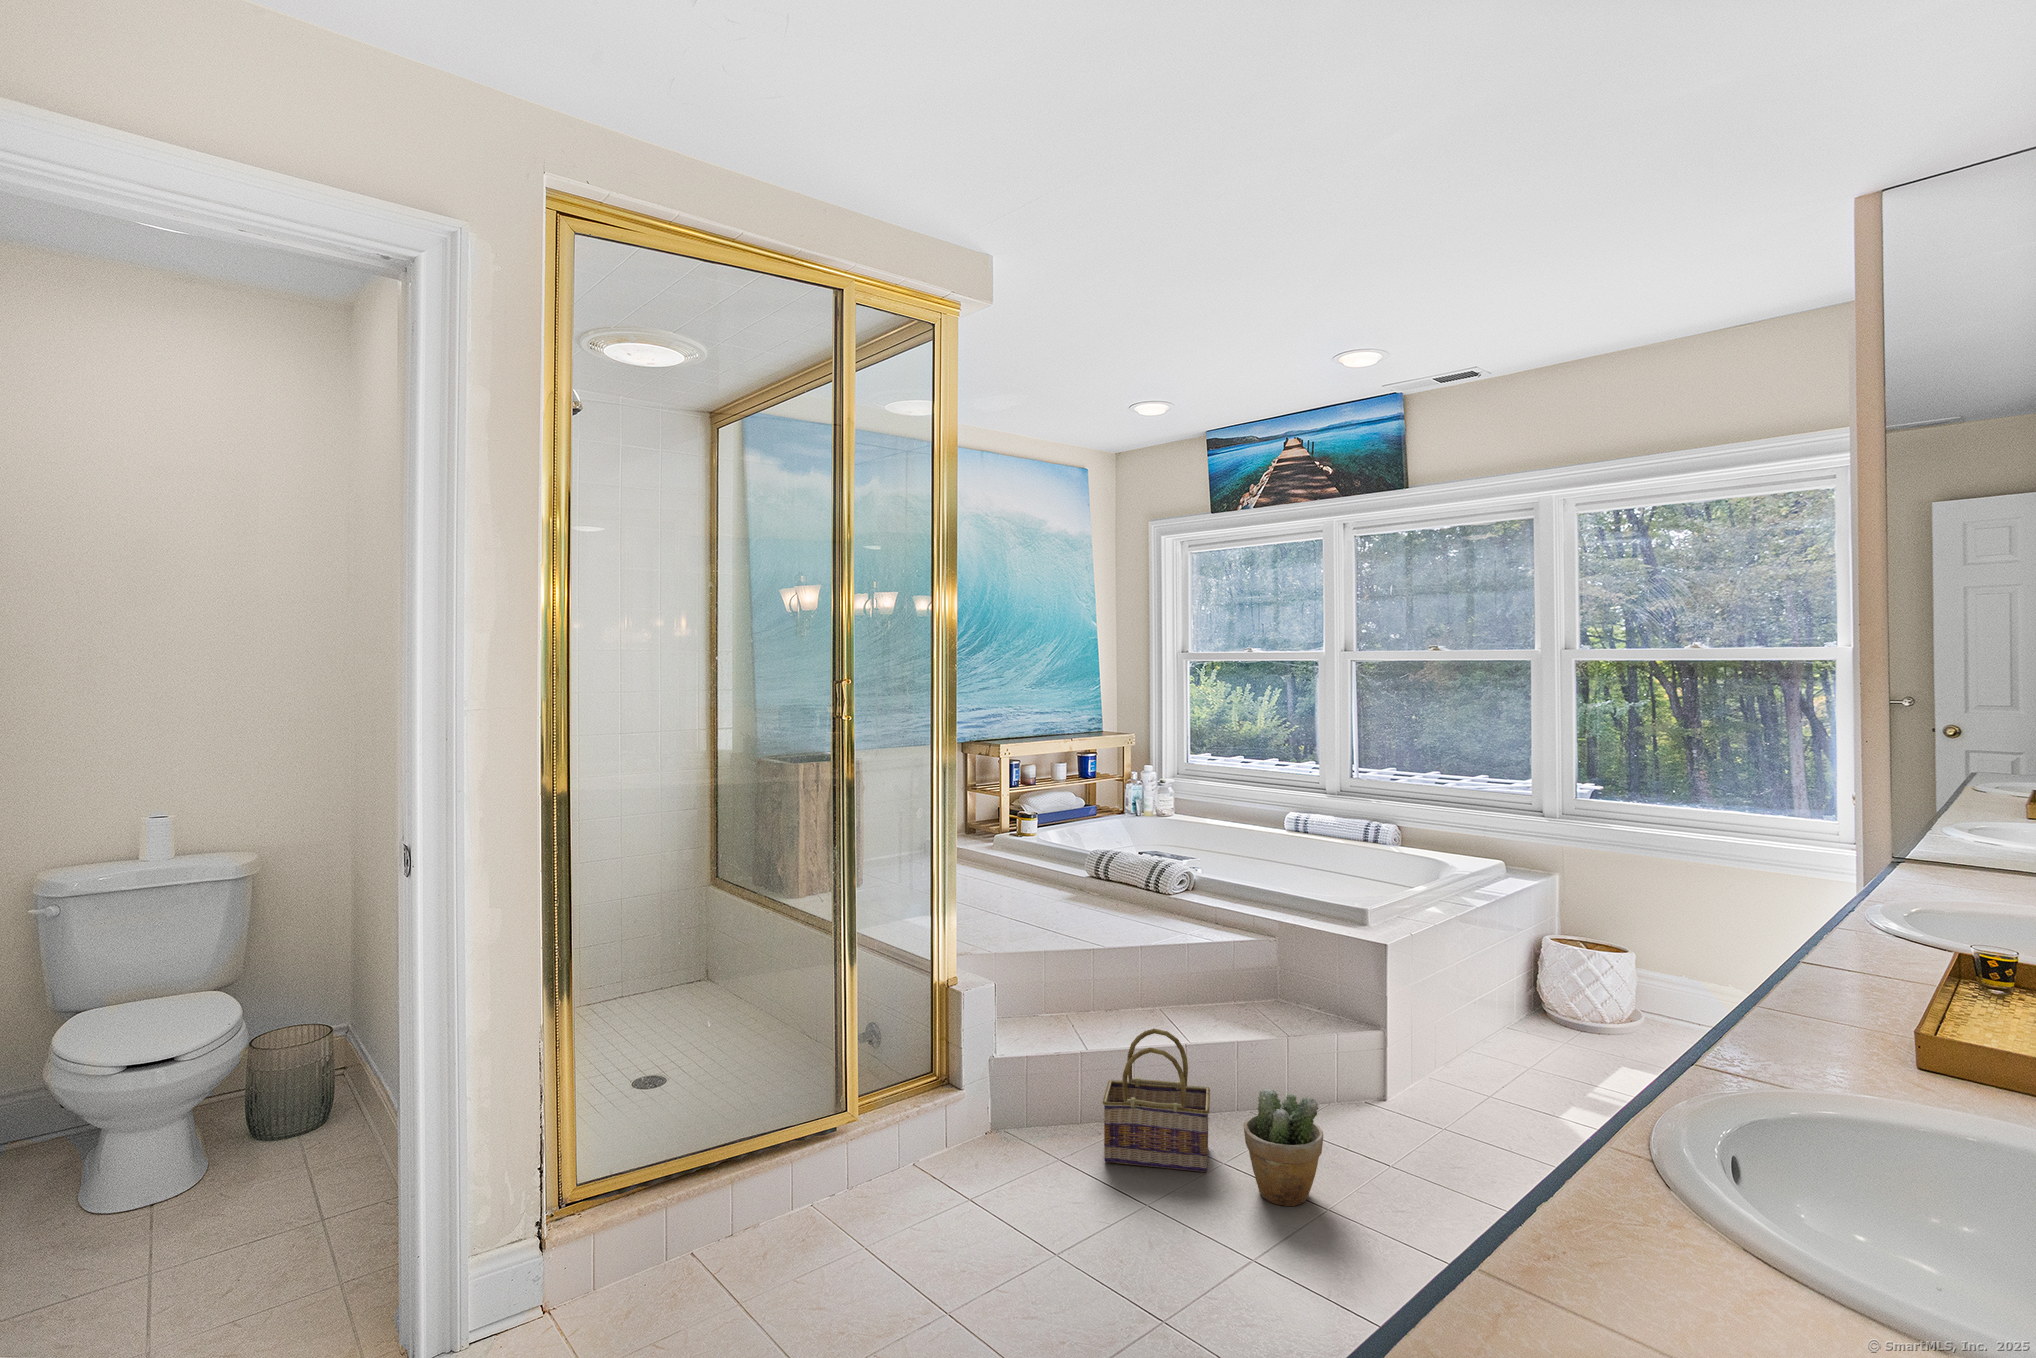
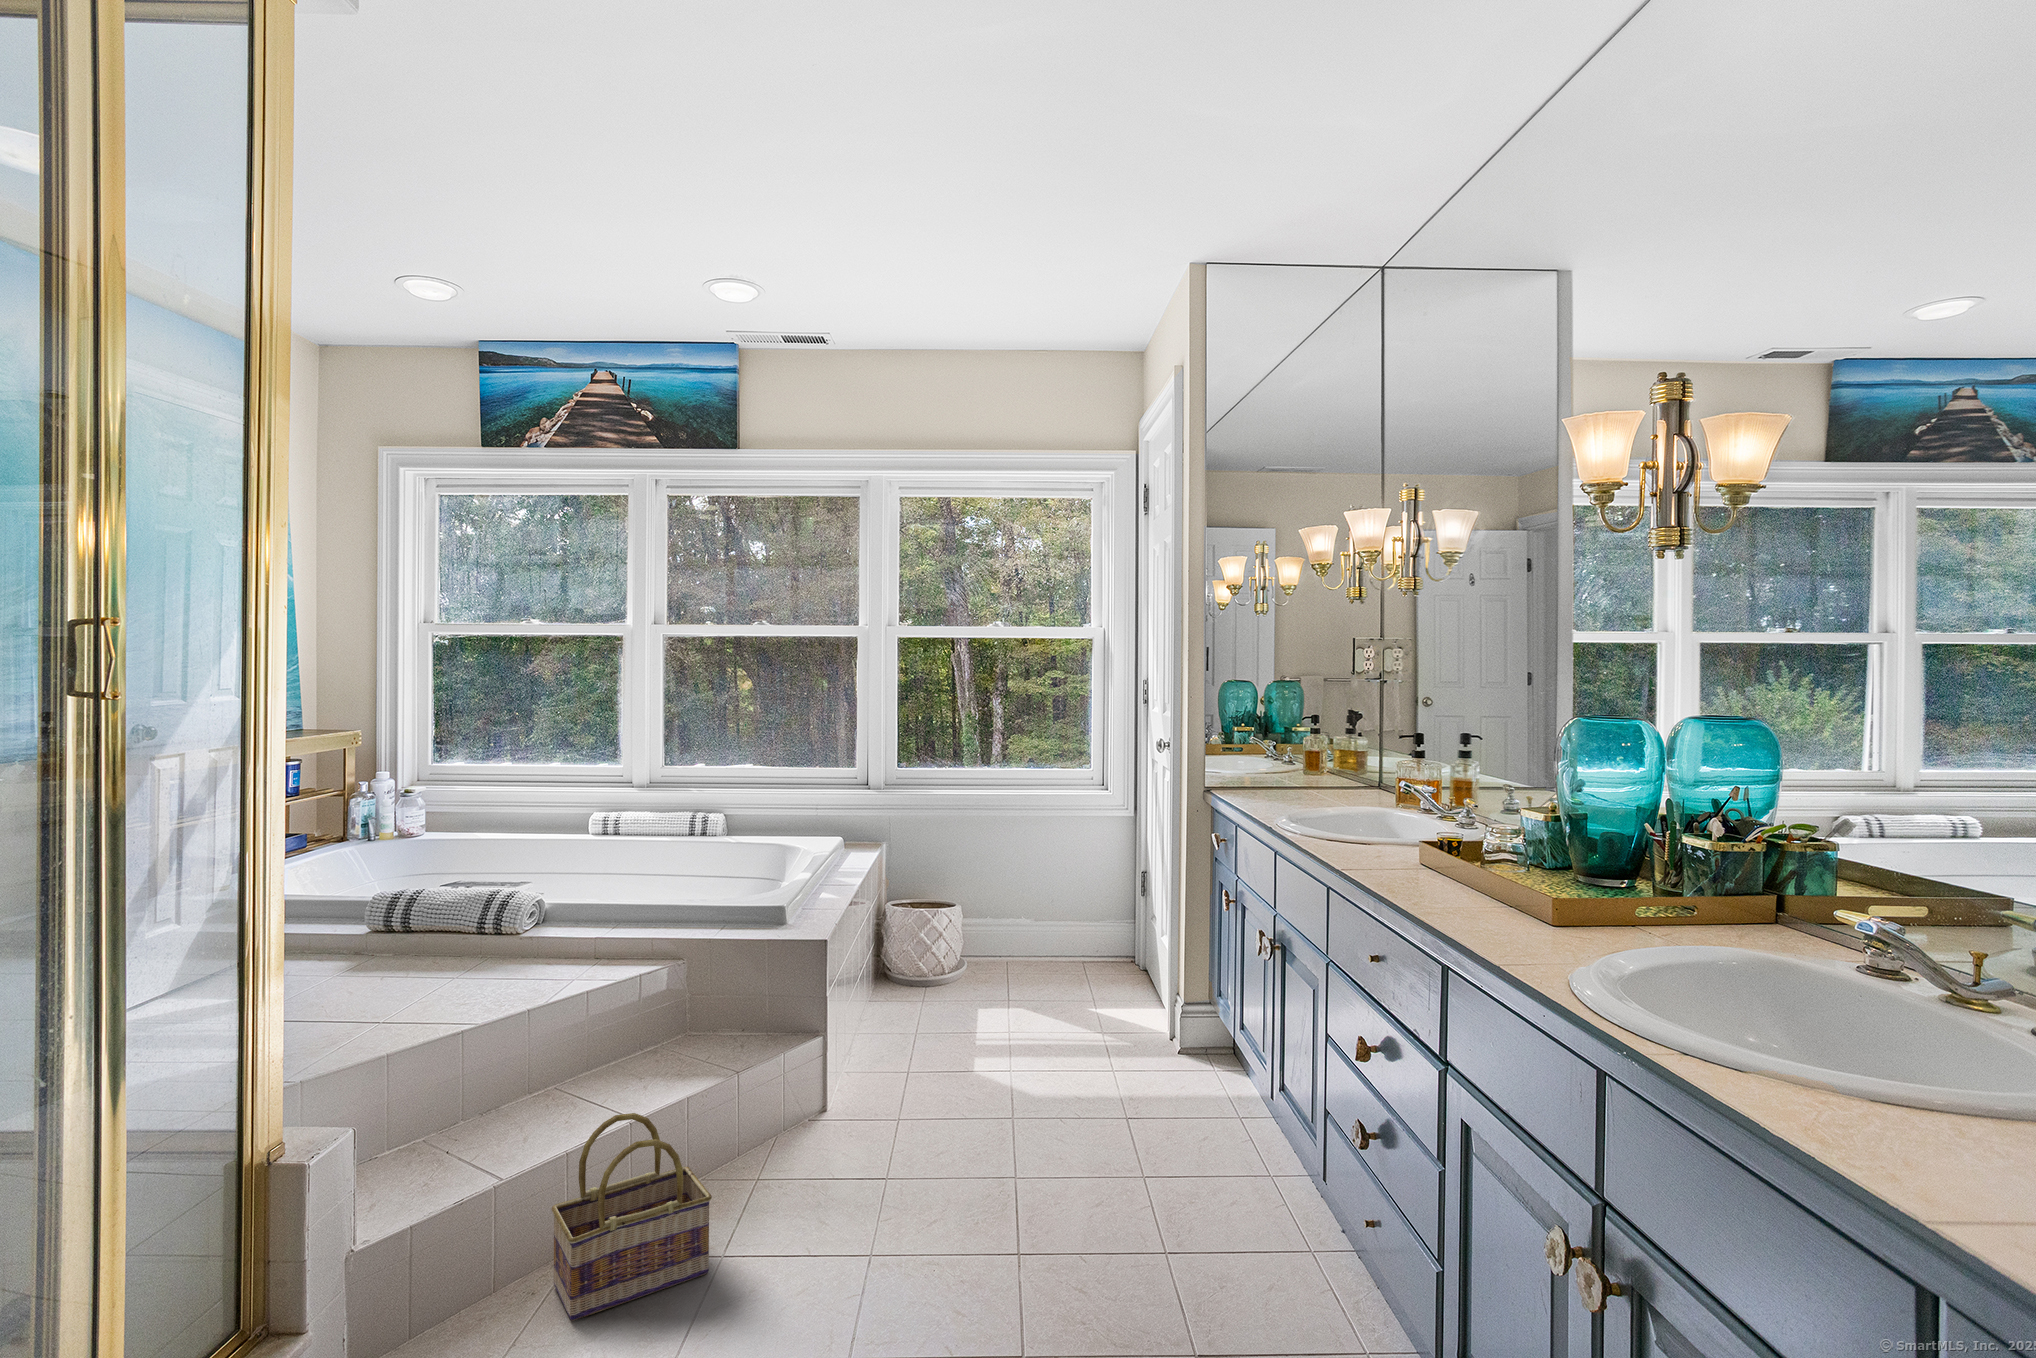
potted plant: present [1244,1089,1323,1206] -> none [763,1135,856,1275]

